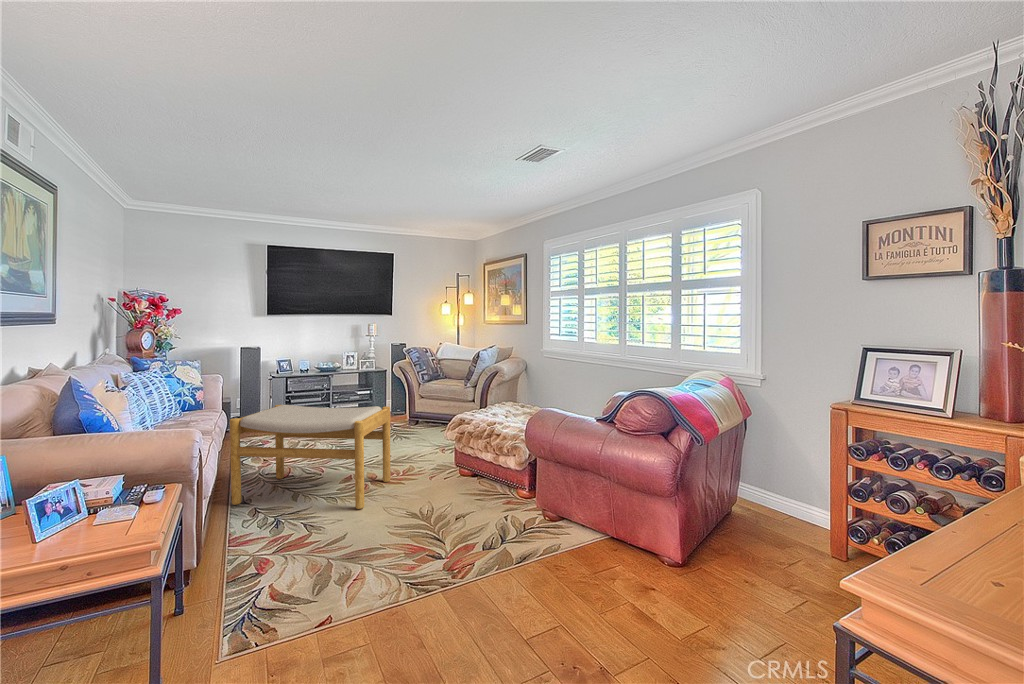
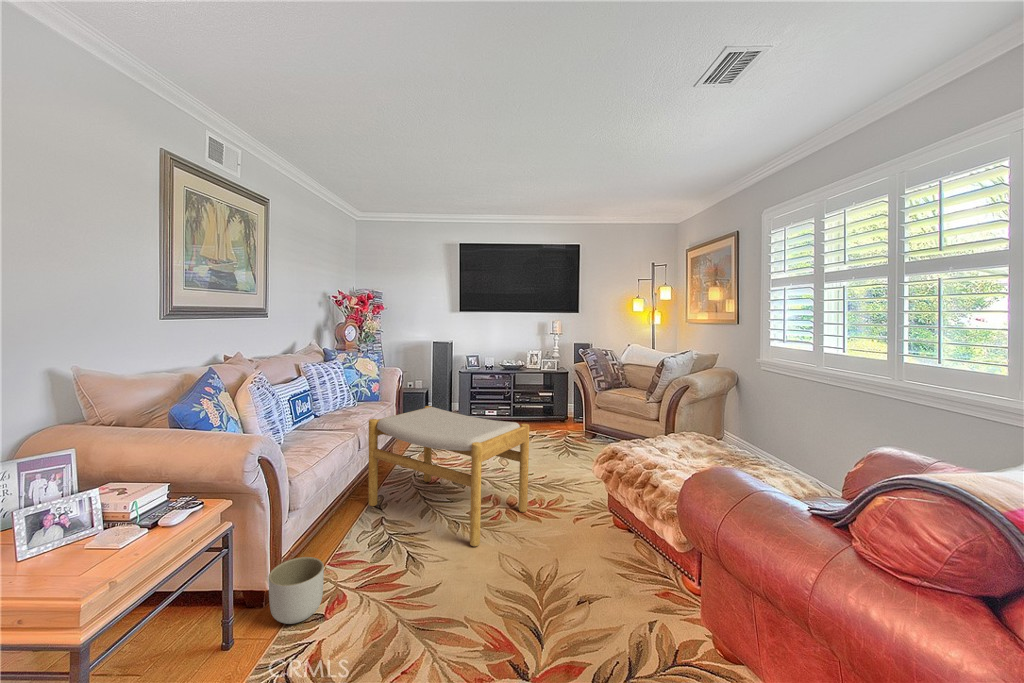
planter: none [202,531,253,587] -> present [268,557,324,624]

